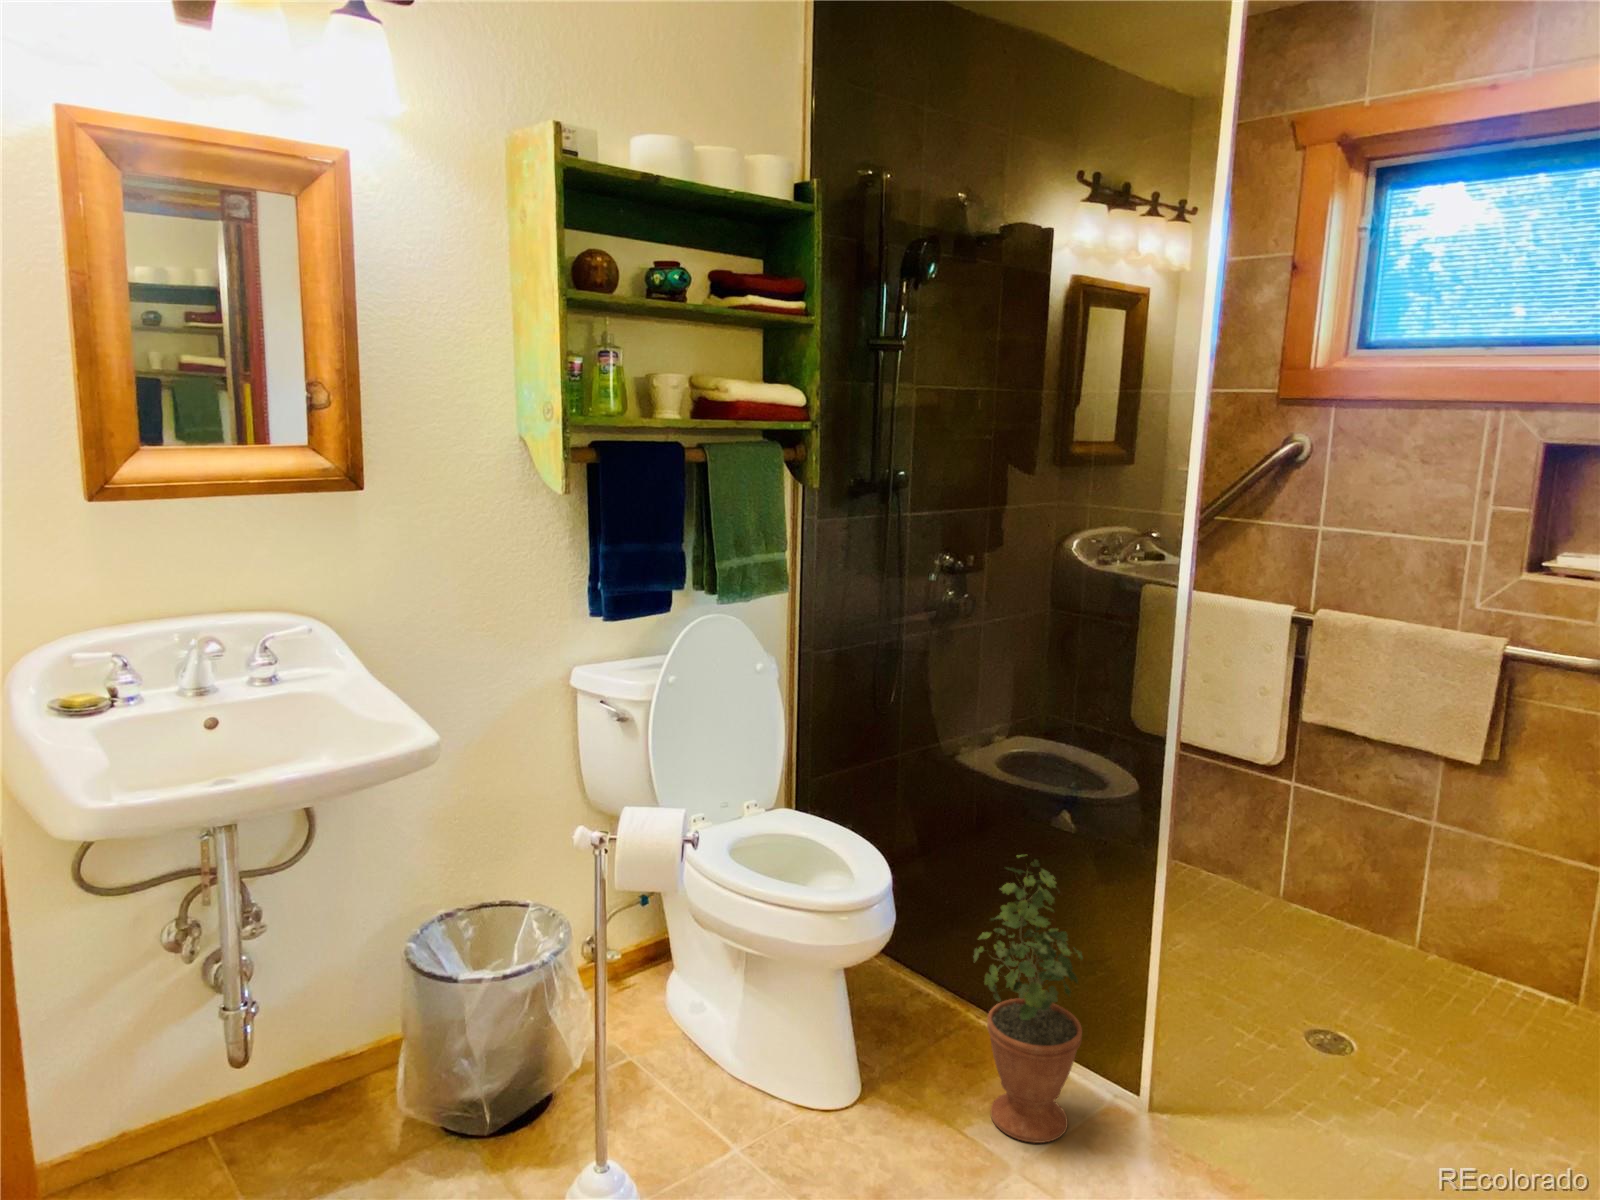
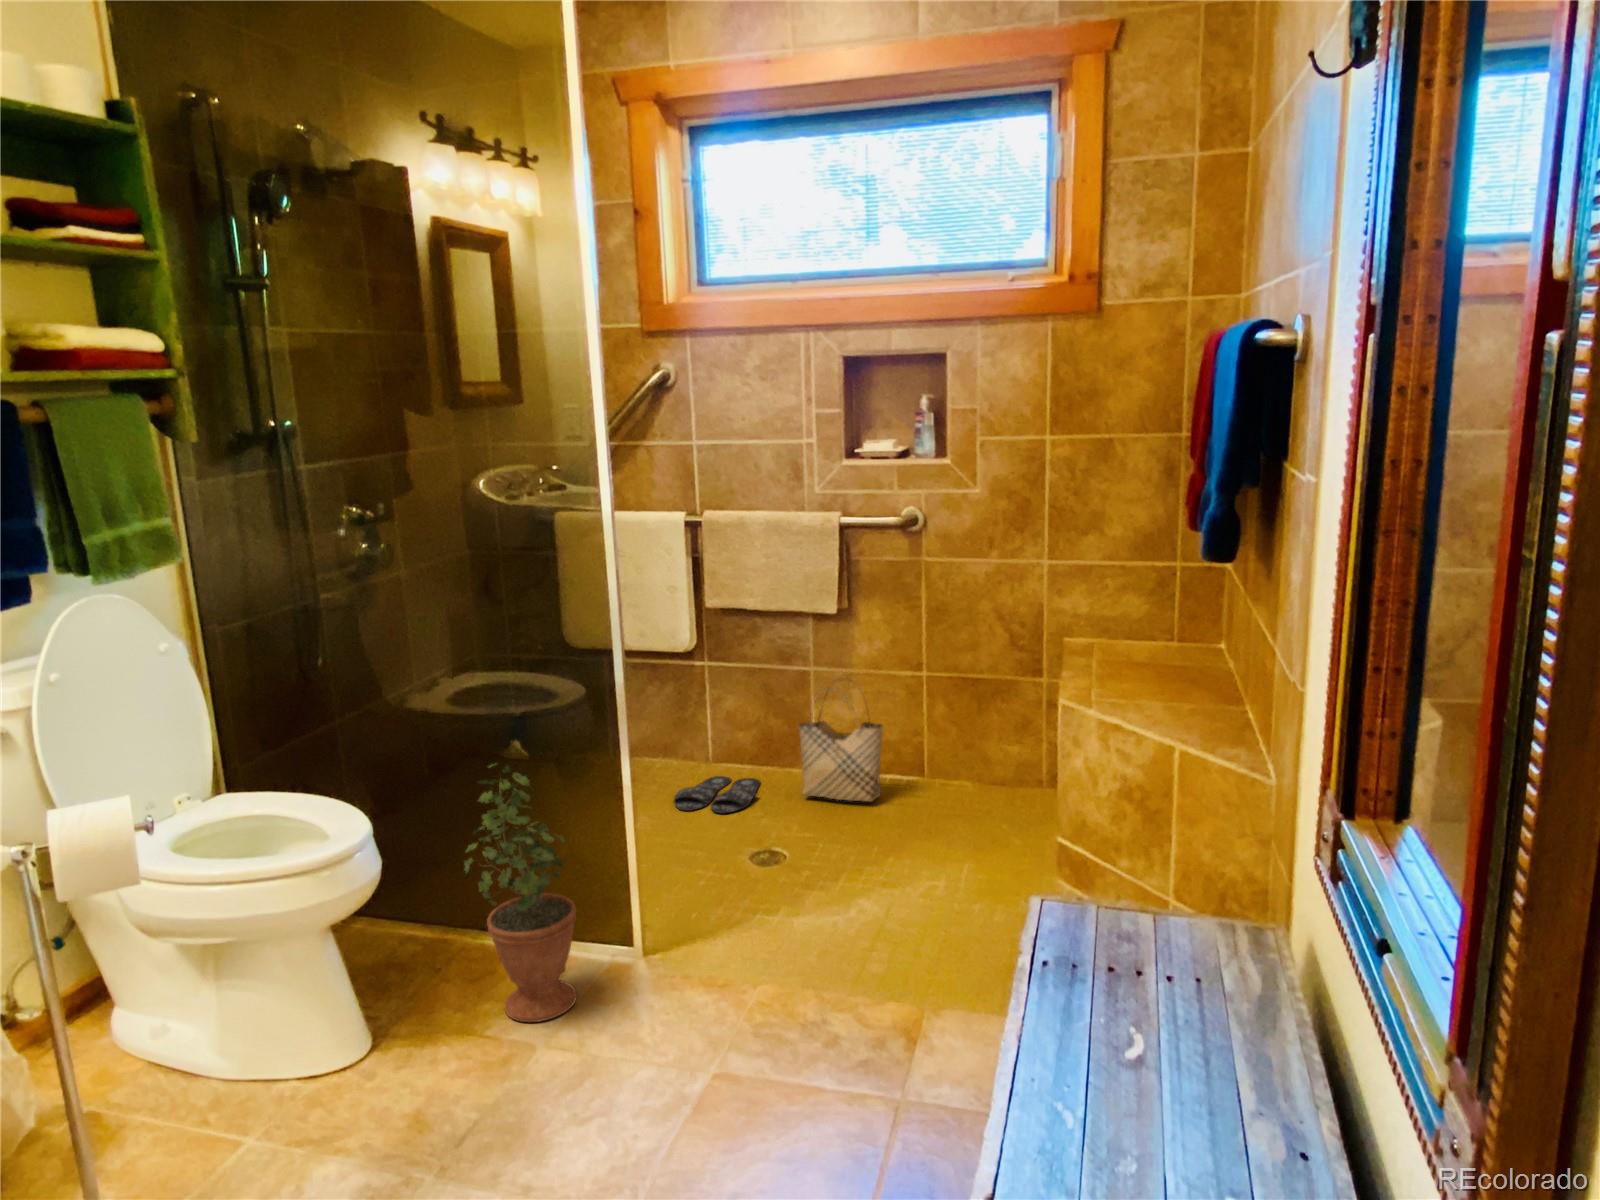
woven basket: none [1390,842,1524,1007] -> present [798,679,883,802]
slippers: none [1225,910,1337,963] -> present [674,776,760,814]

